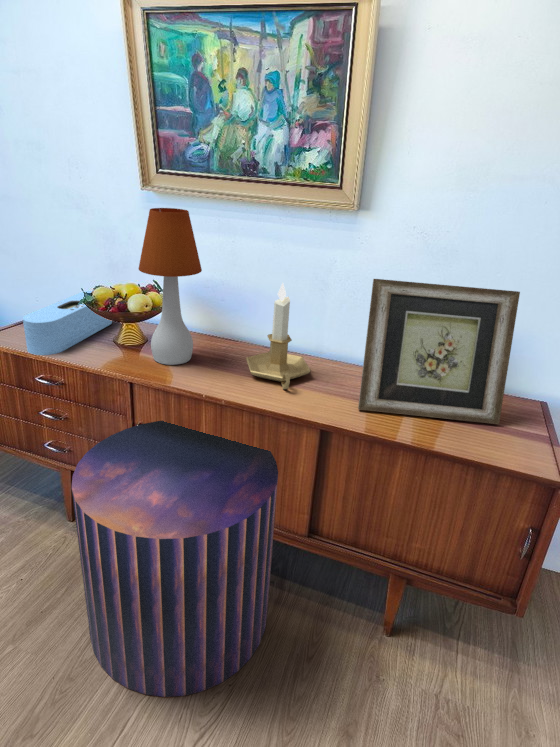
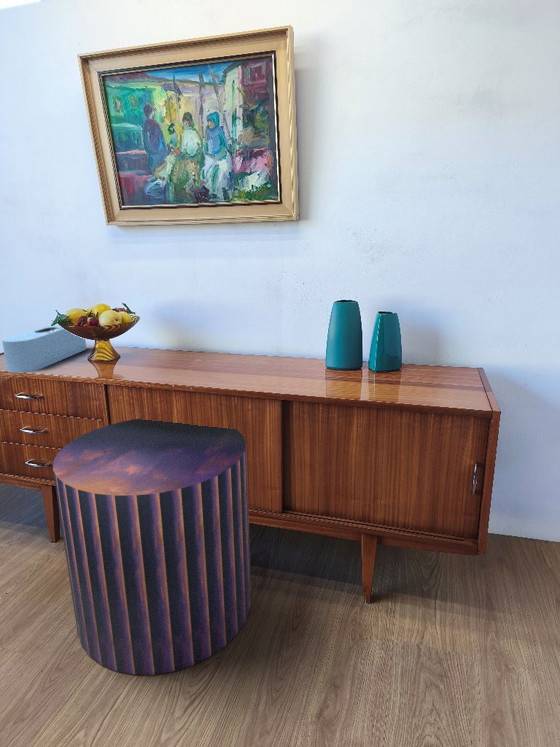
table lamp: present [139,208,202,365] -> none [107,230,164,370]
picture frame: present [358,279,520,424] -> none [314,265,440,383]
candlestick: present [246,283,311,389] -> none [211,283,271,377]

